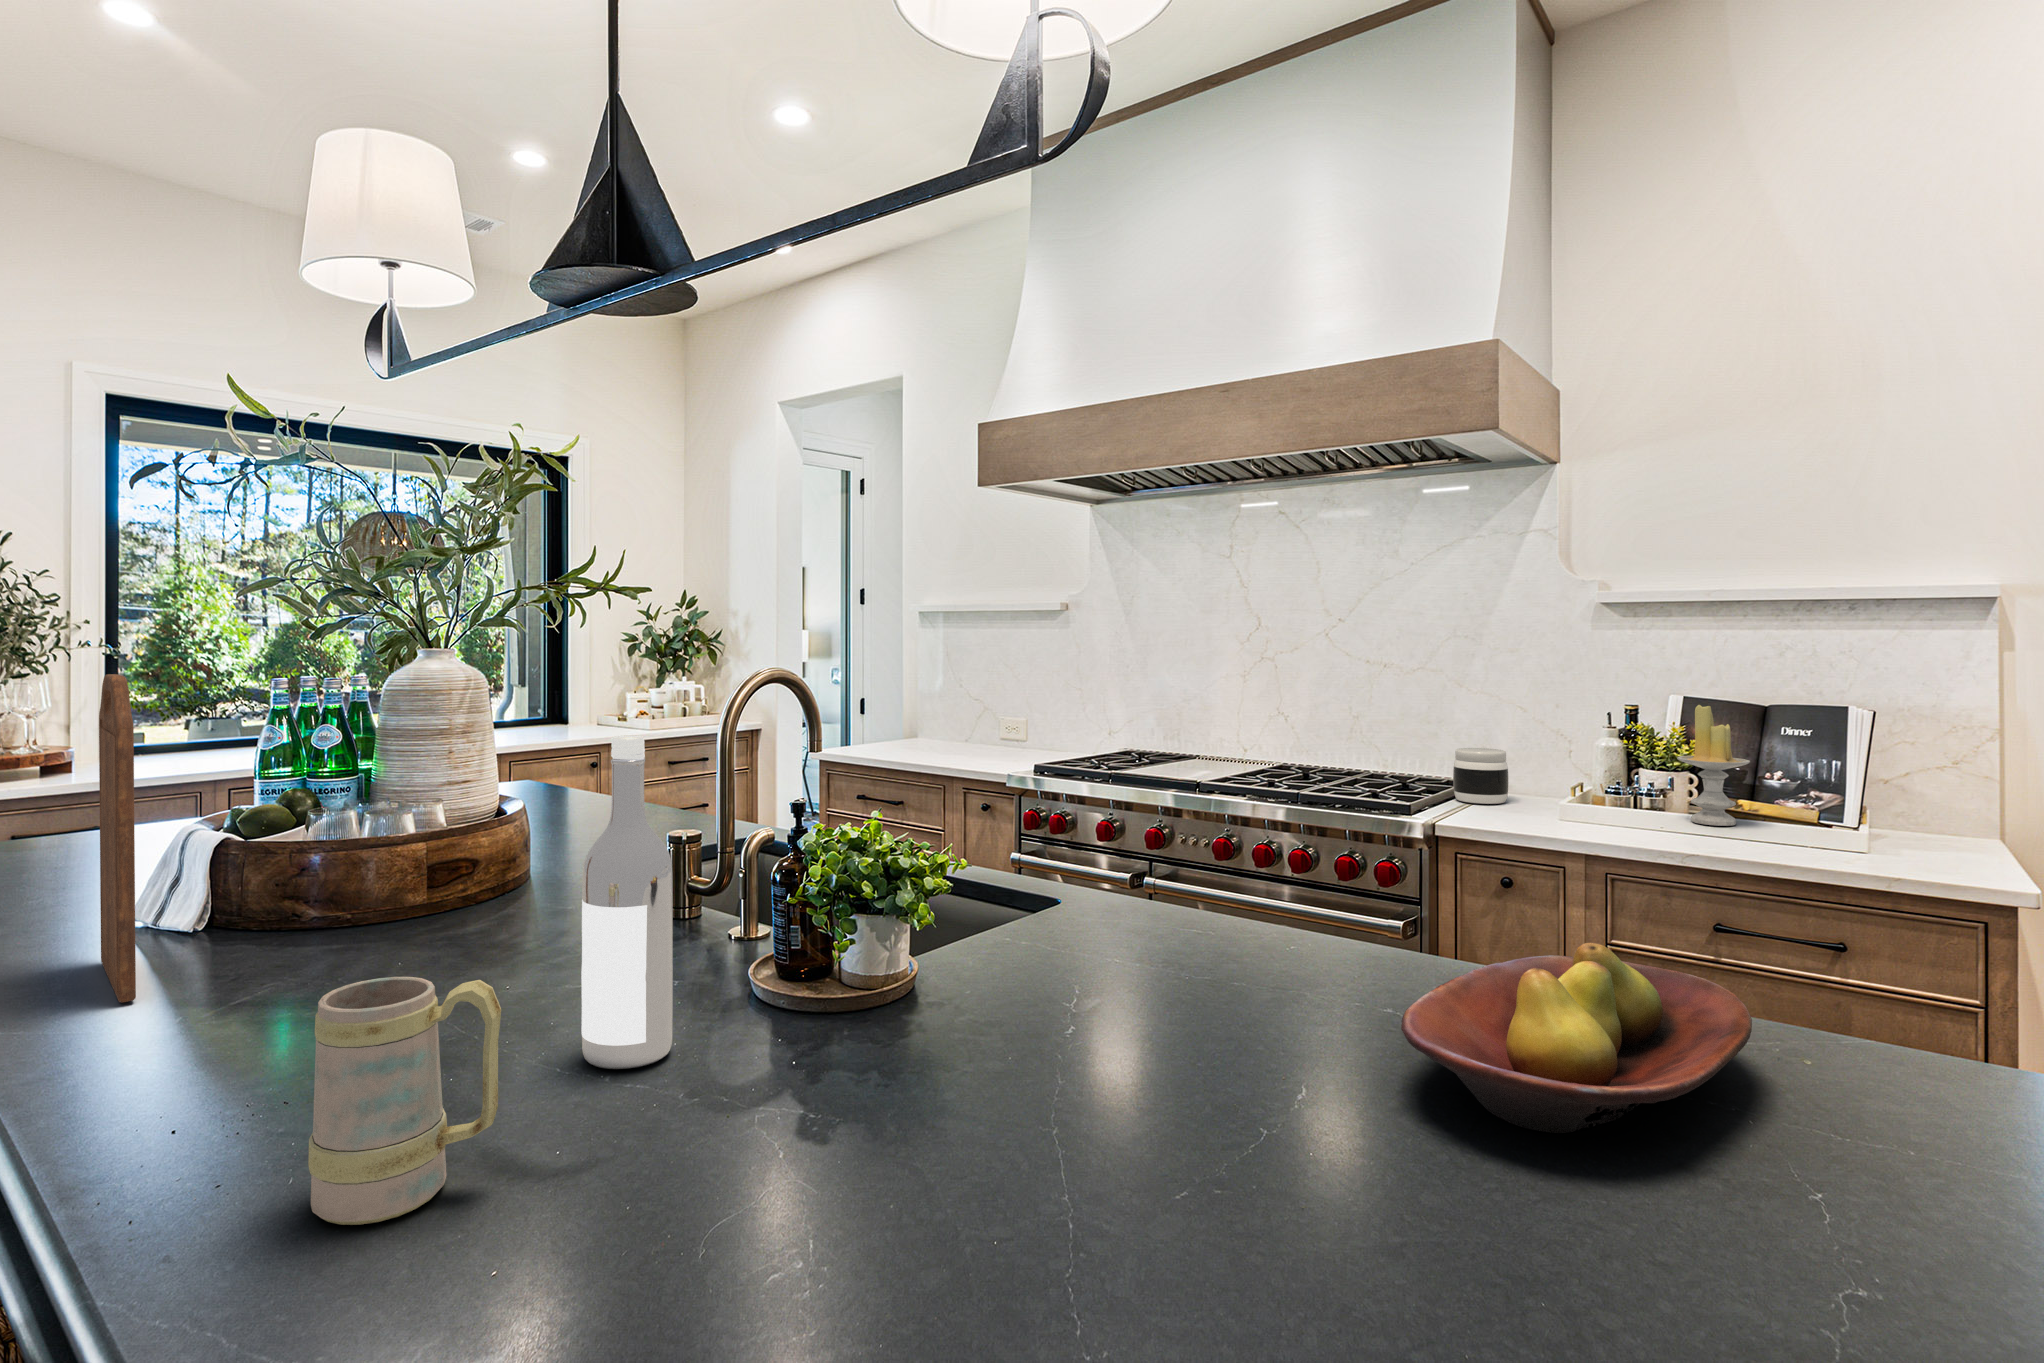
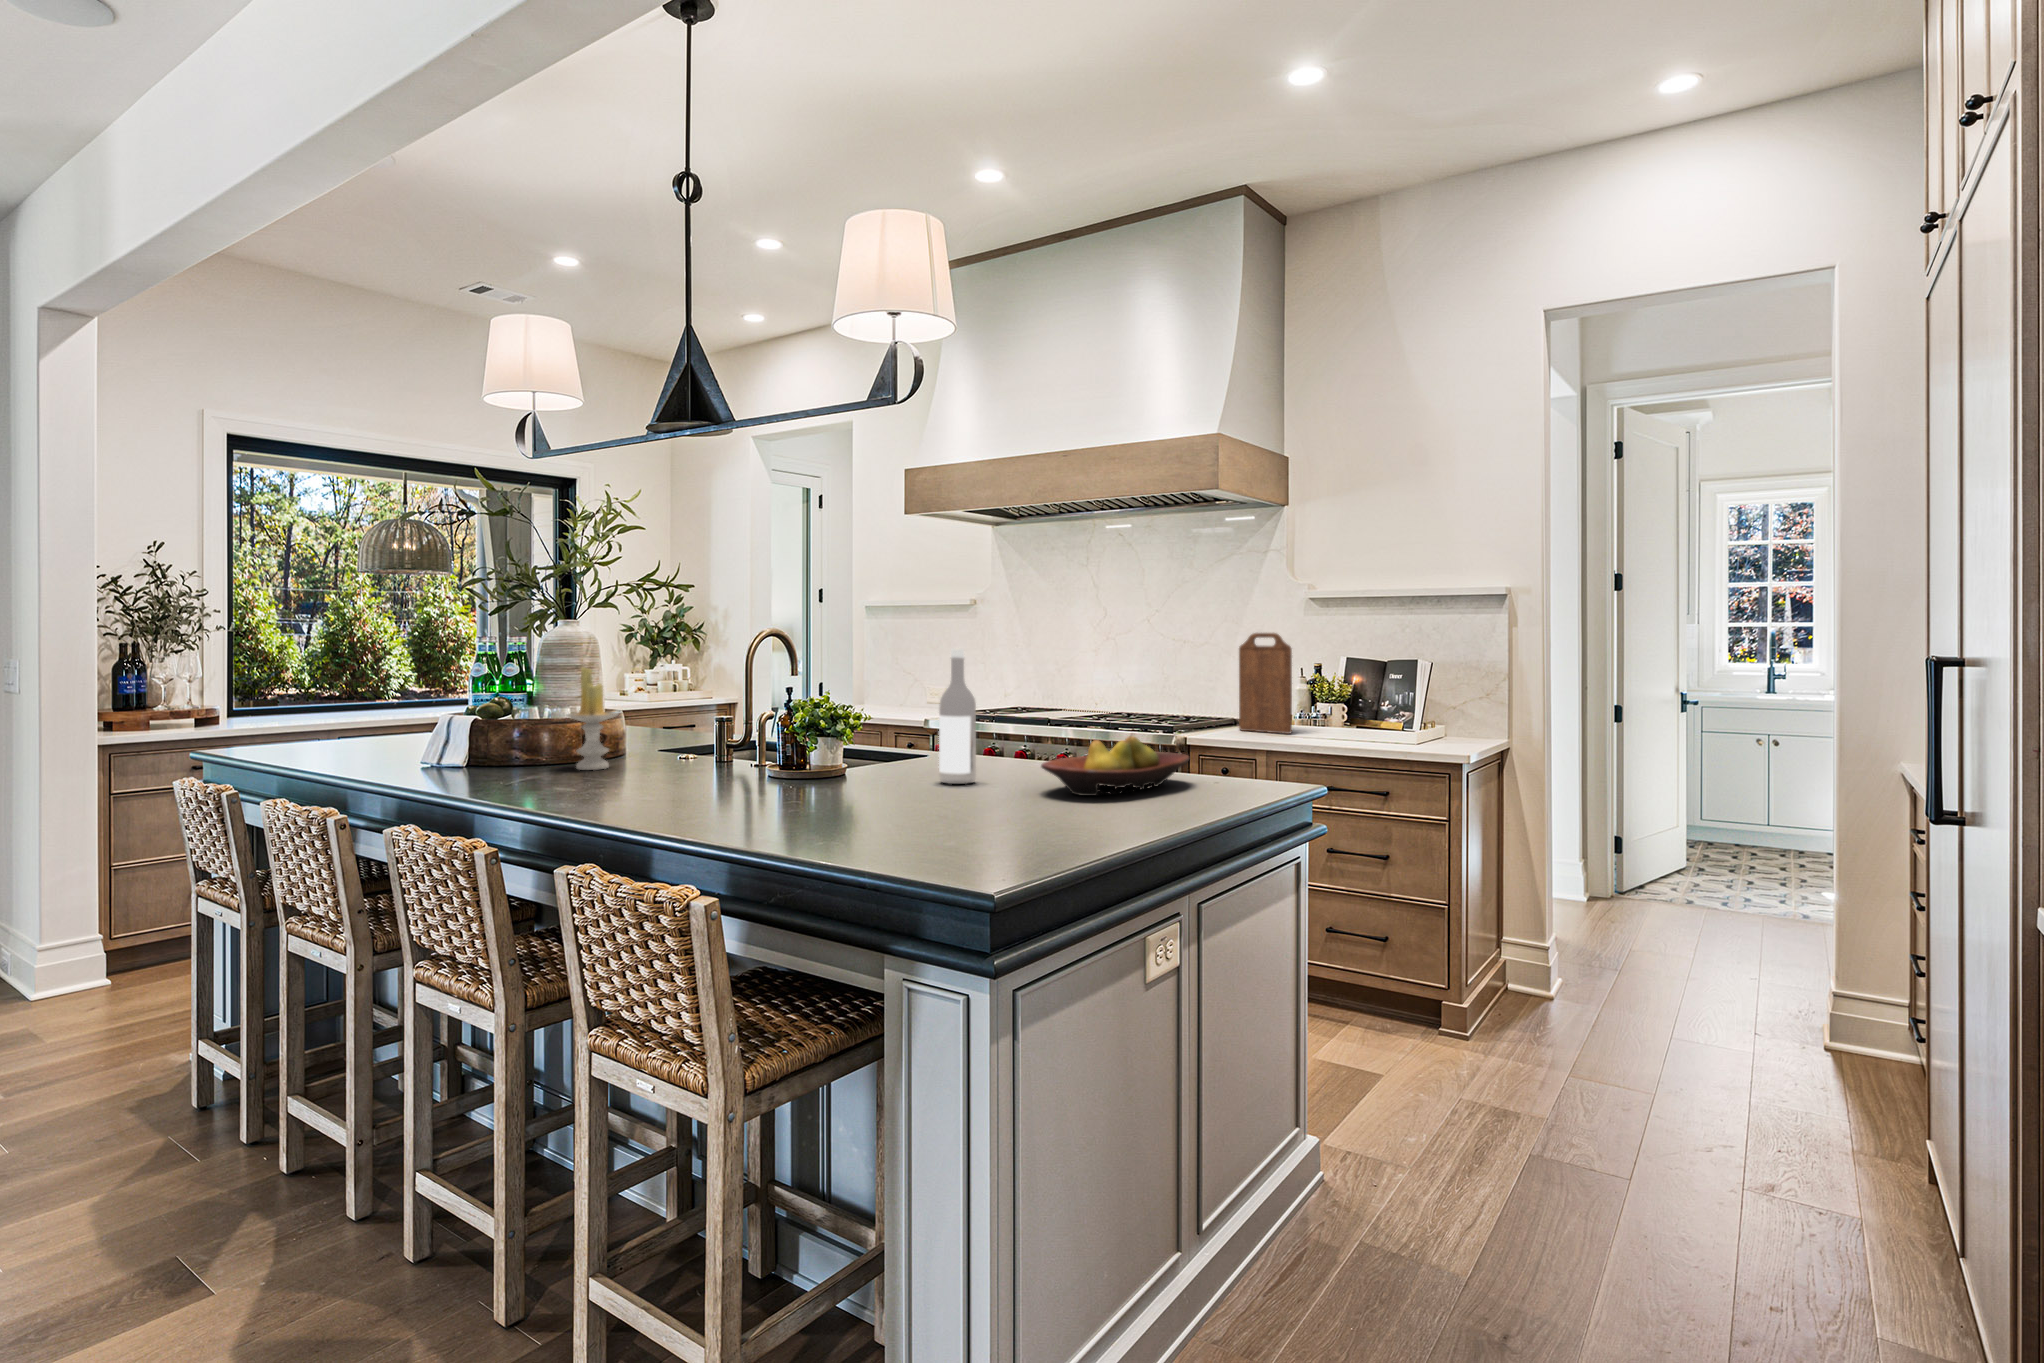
cutting board: present [99,674,136,1003] -> present [1239,633,1292,734]
candle: present [1677,705,1750,826] -> present [566,668,618,770]
wine bottle: present [581,735,673,1069] -> present [939,648,976,784]
jar: present [1453,748,1509,804] -> none [1206,693,1238,727]
mug: present [308,977,501,1225] -> none [616,732,685,815]

